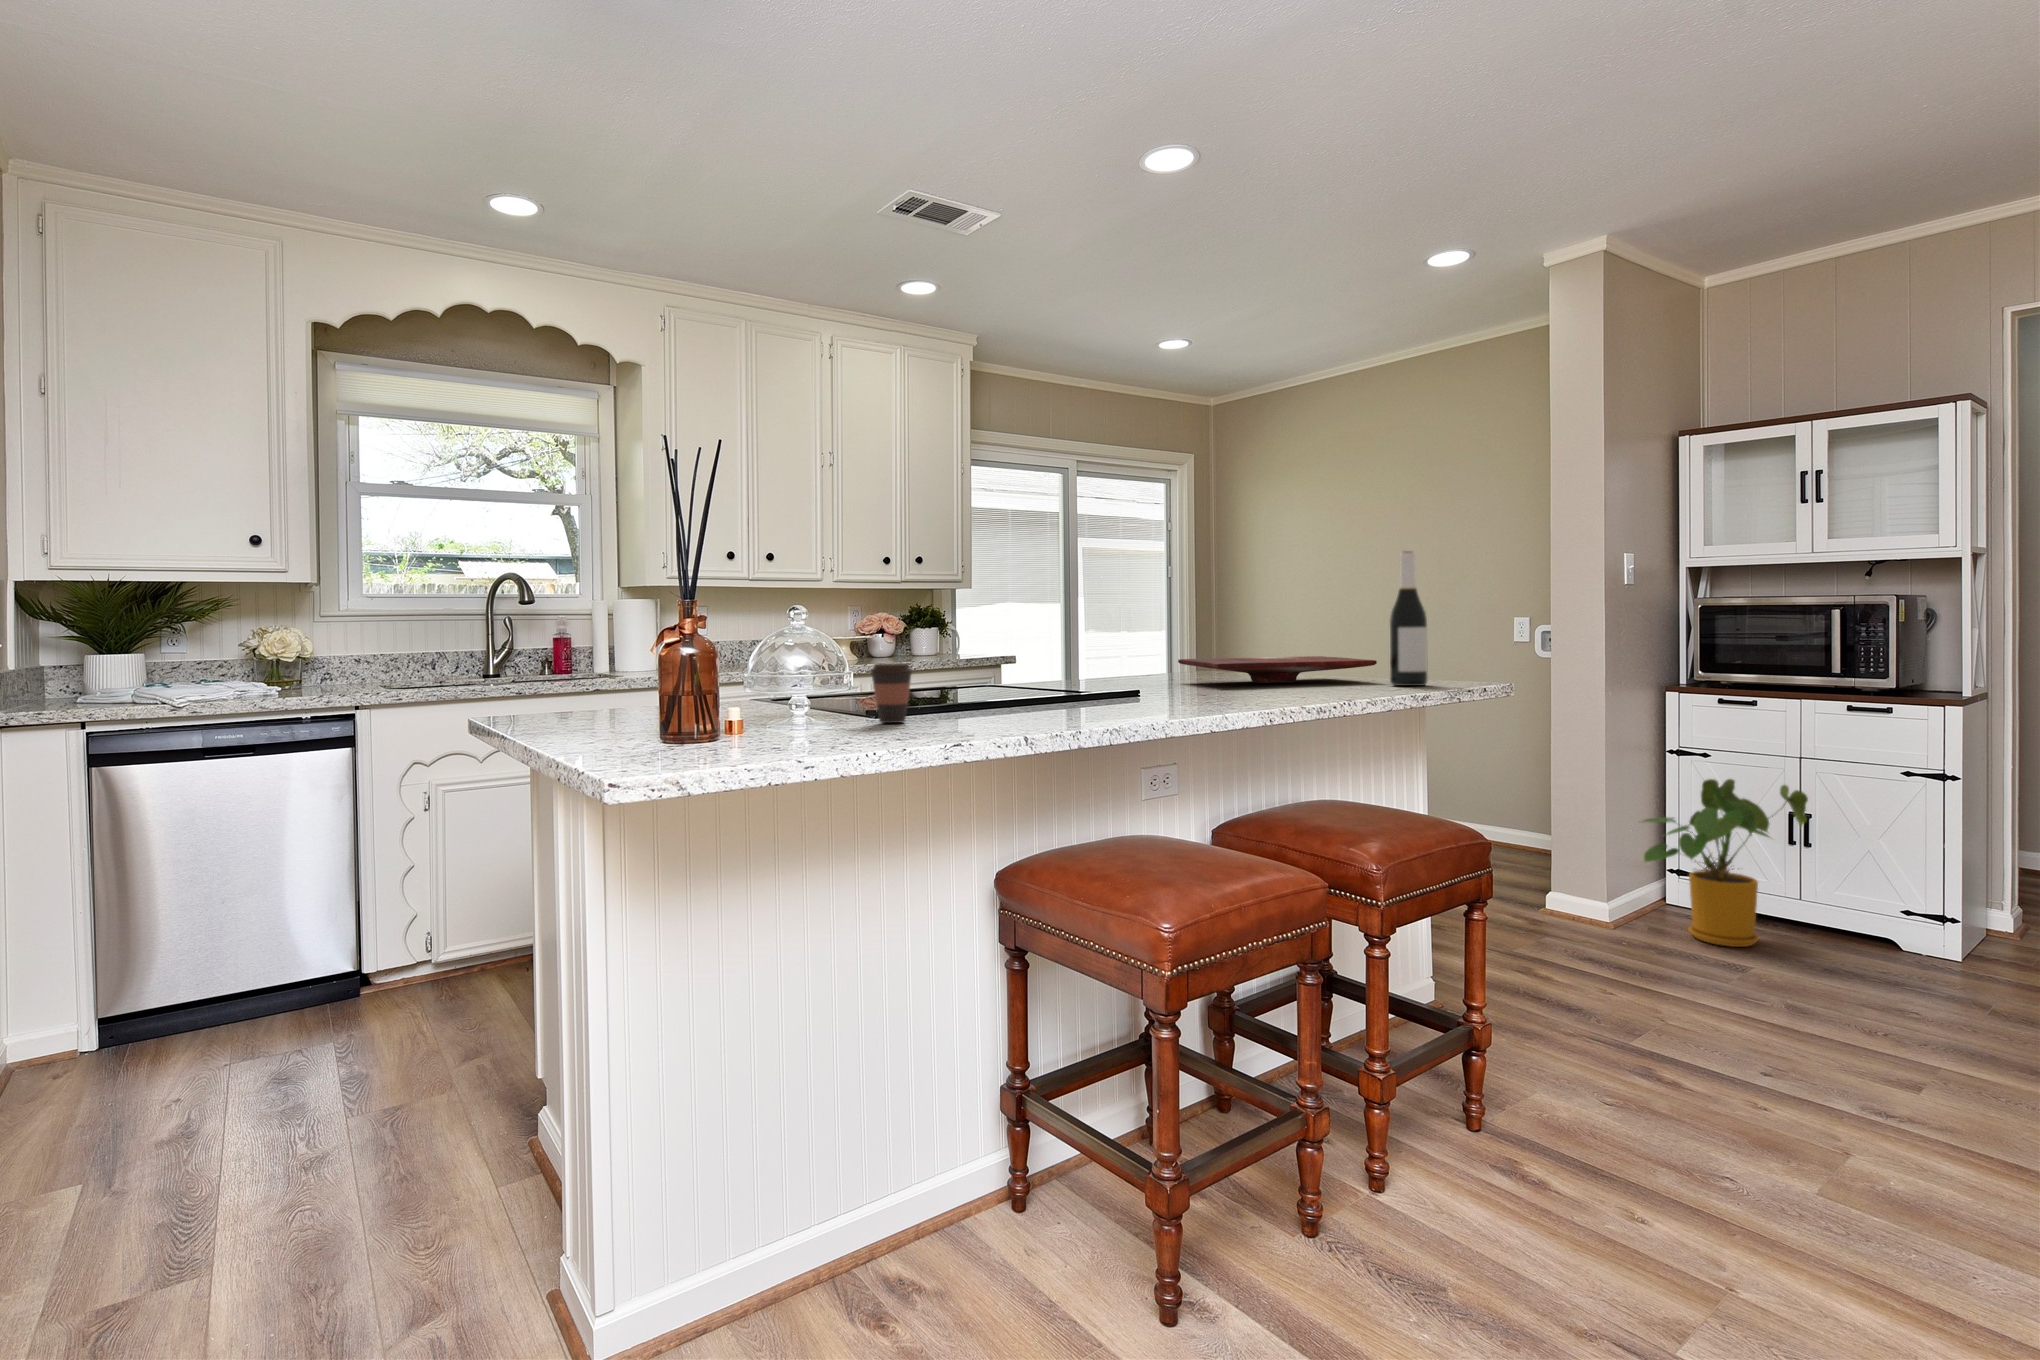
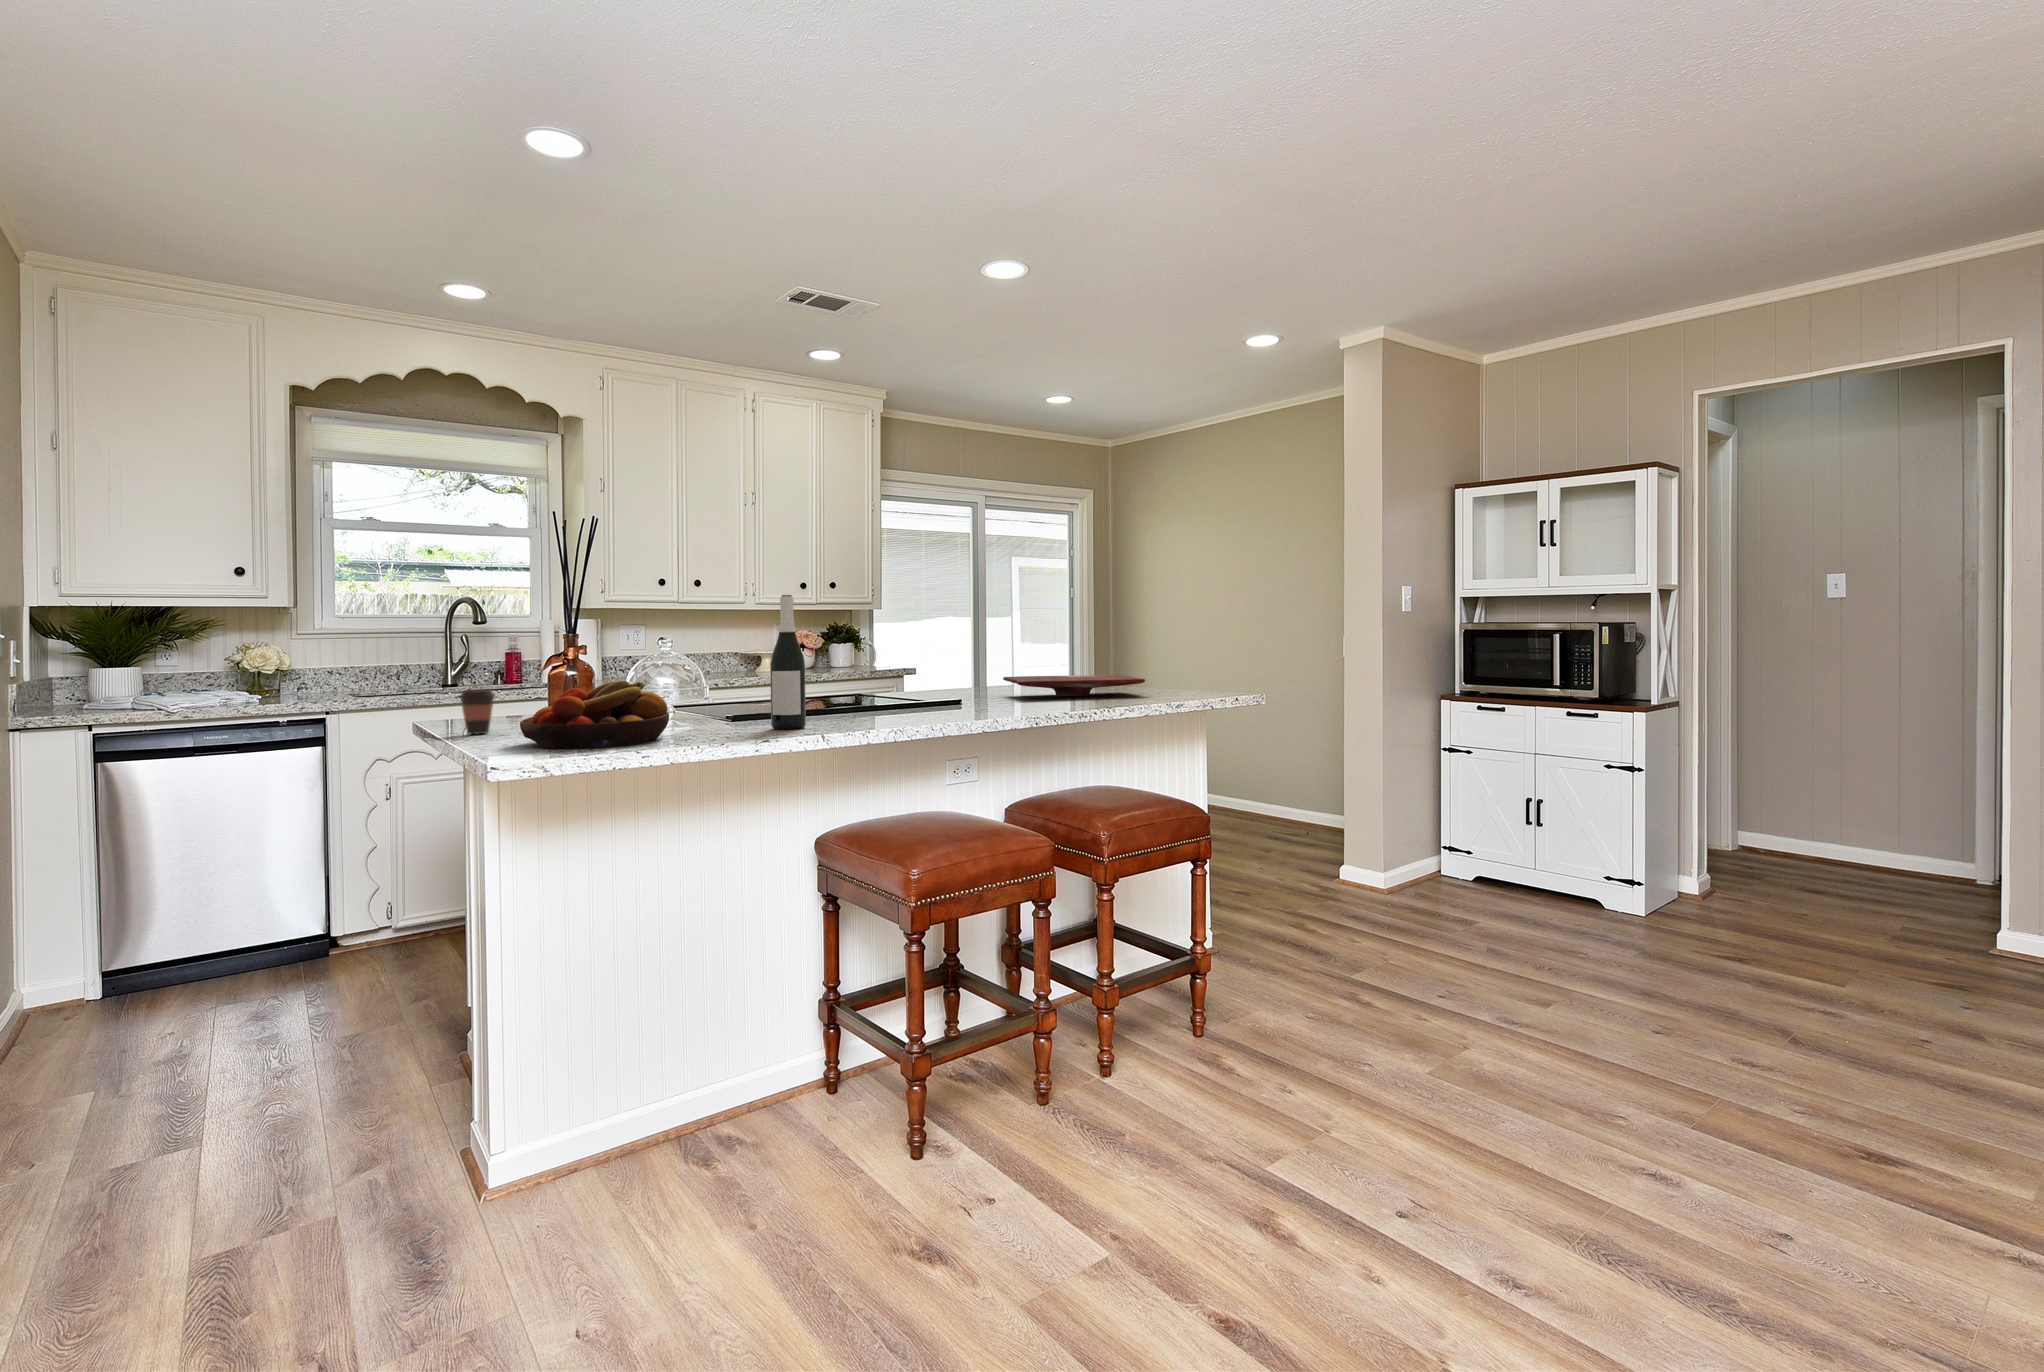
wine bottle: present [1389,551,1428,686] -> present [770,595,806,729]
fruit bowl: none [631,657,832,753] -> present [520,681,669,748]
coffee cup: present [870,663,913,723] -> present [459,689,495,734]
house plant: present [1643,779,1808,947] -> none [1405,773,1537,909]

